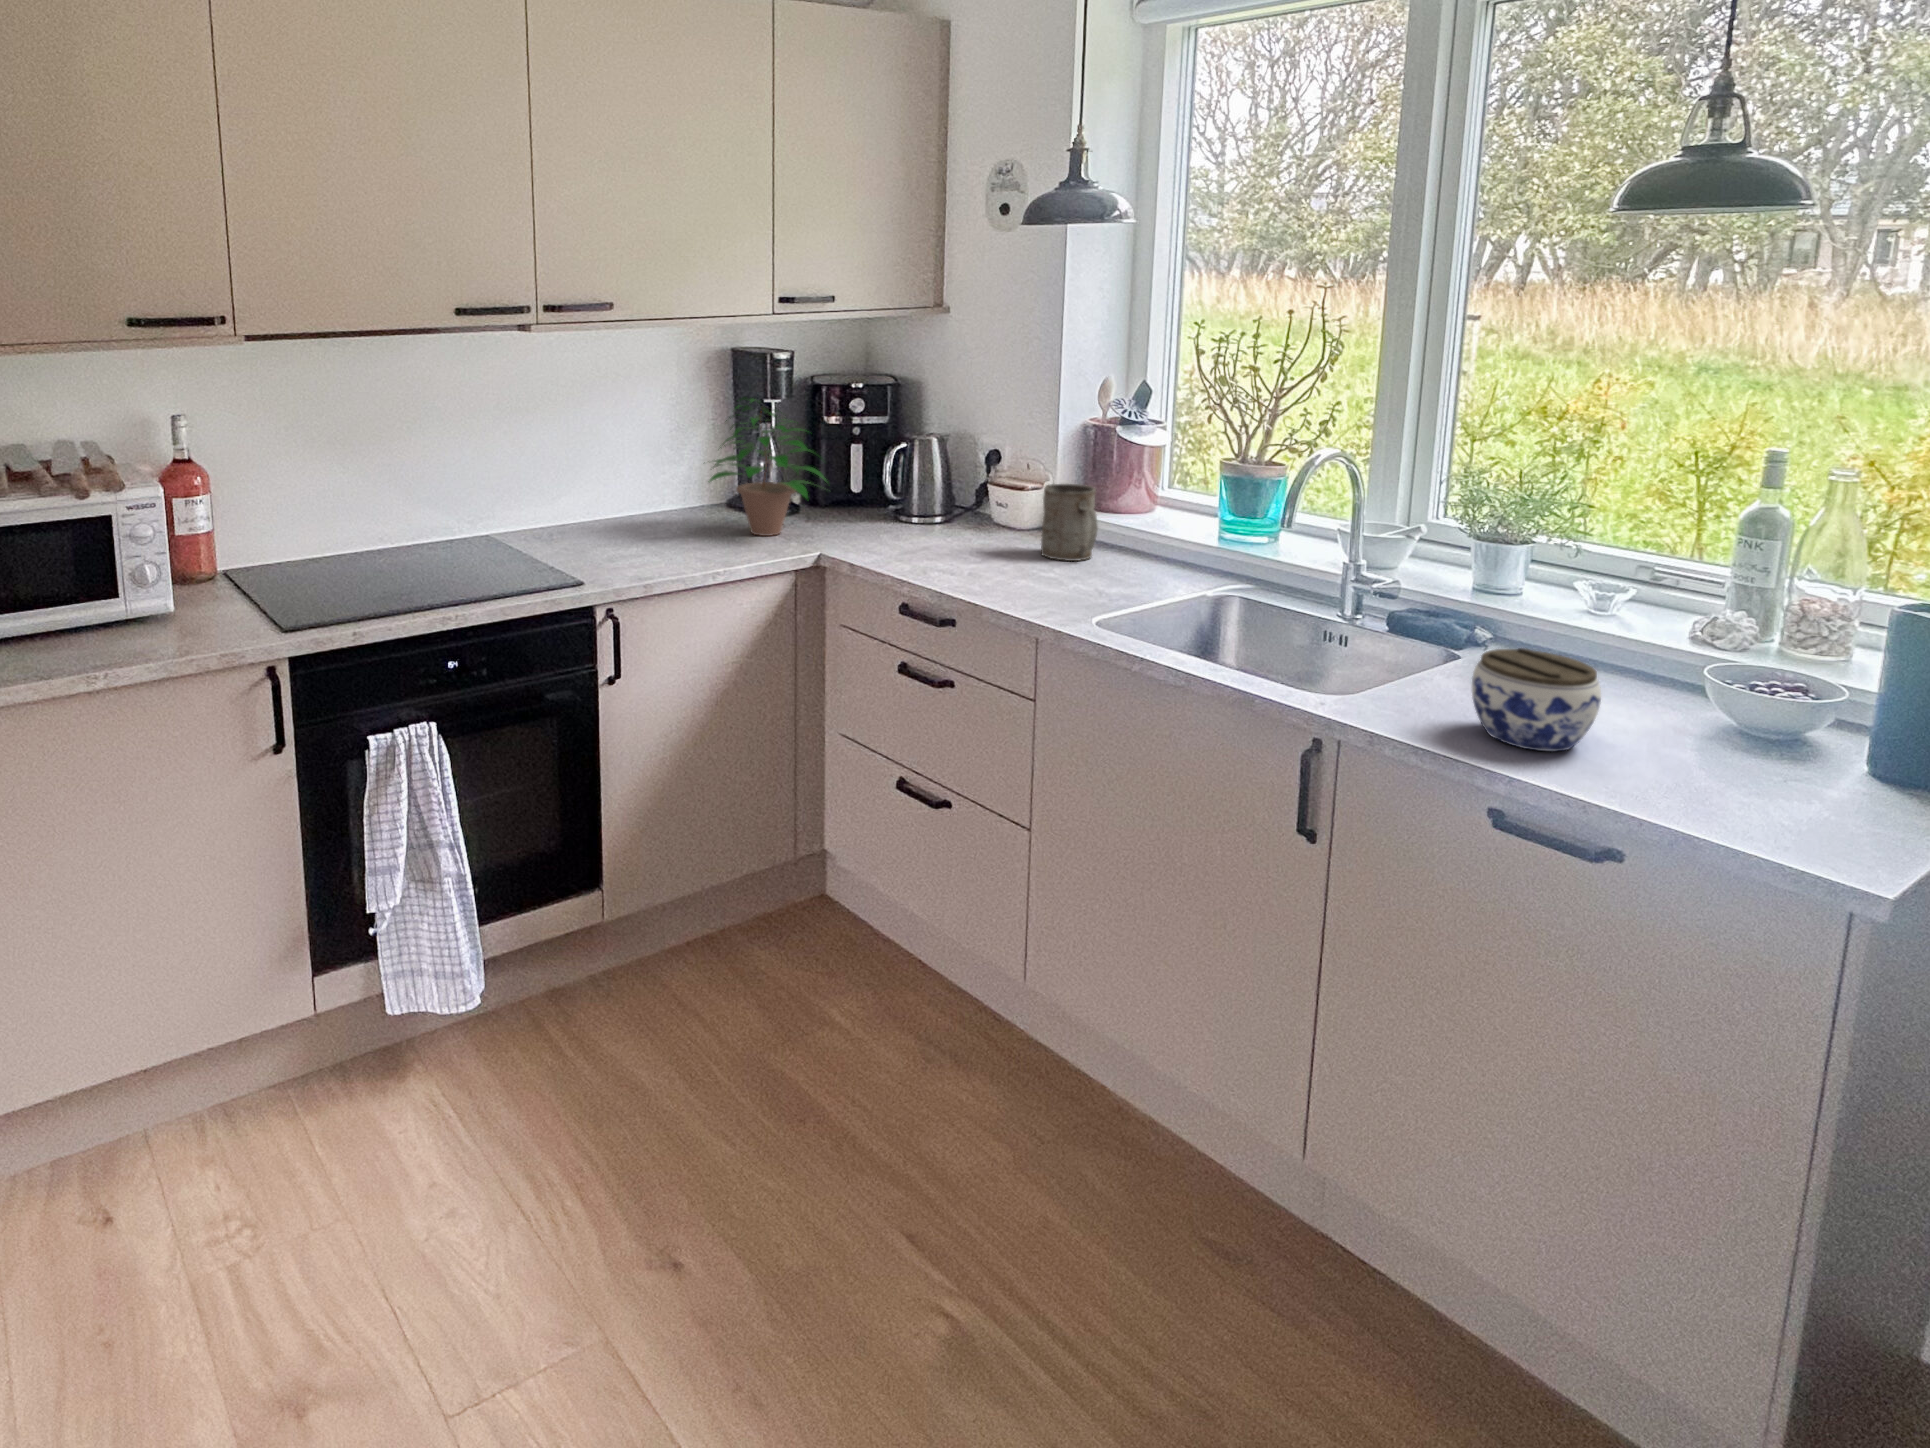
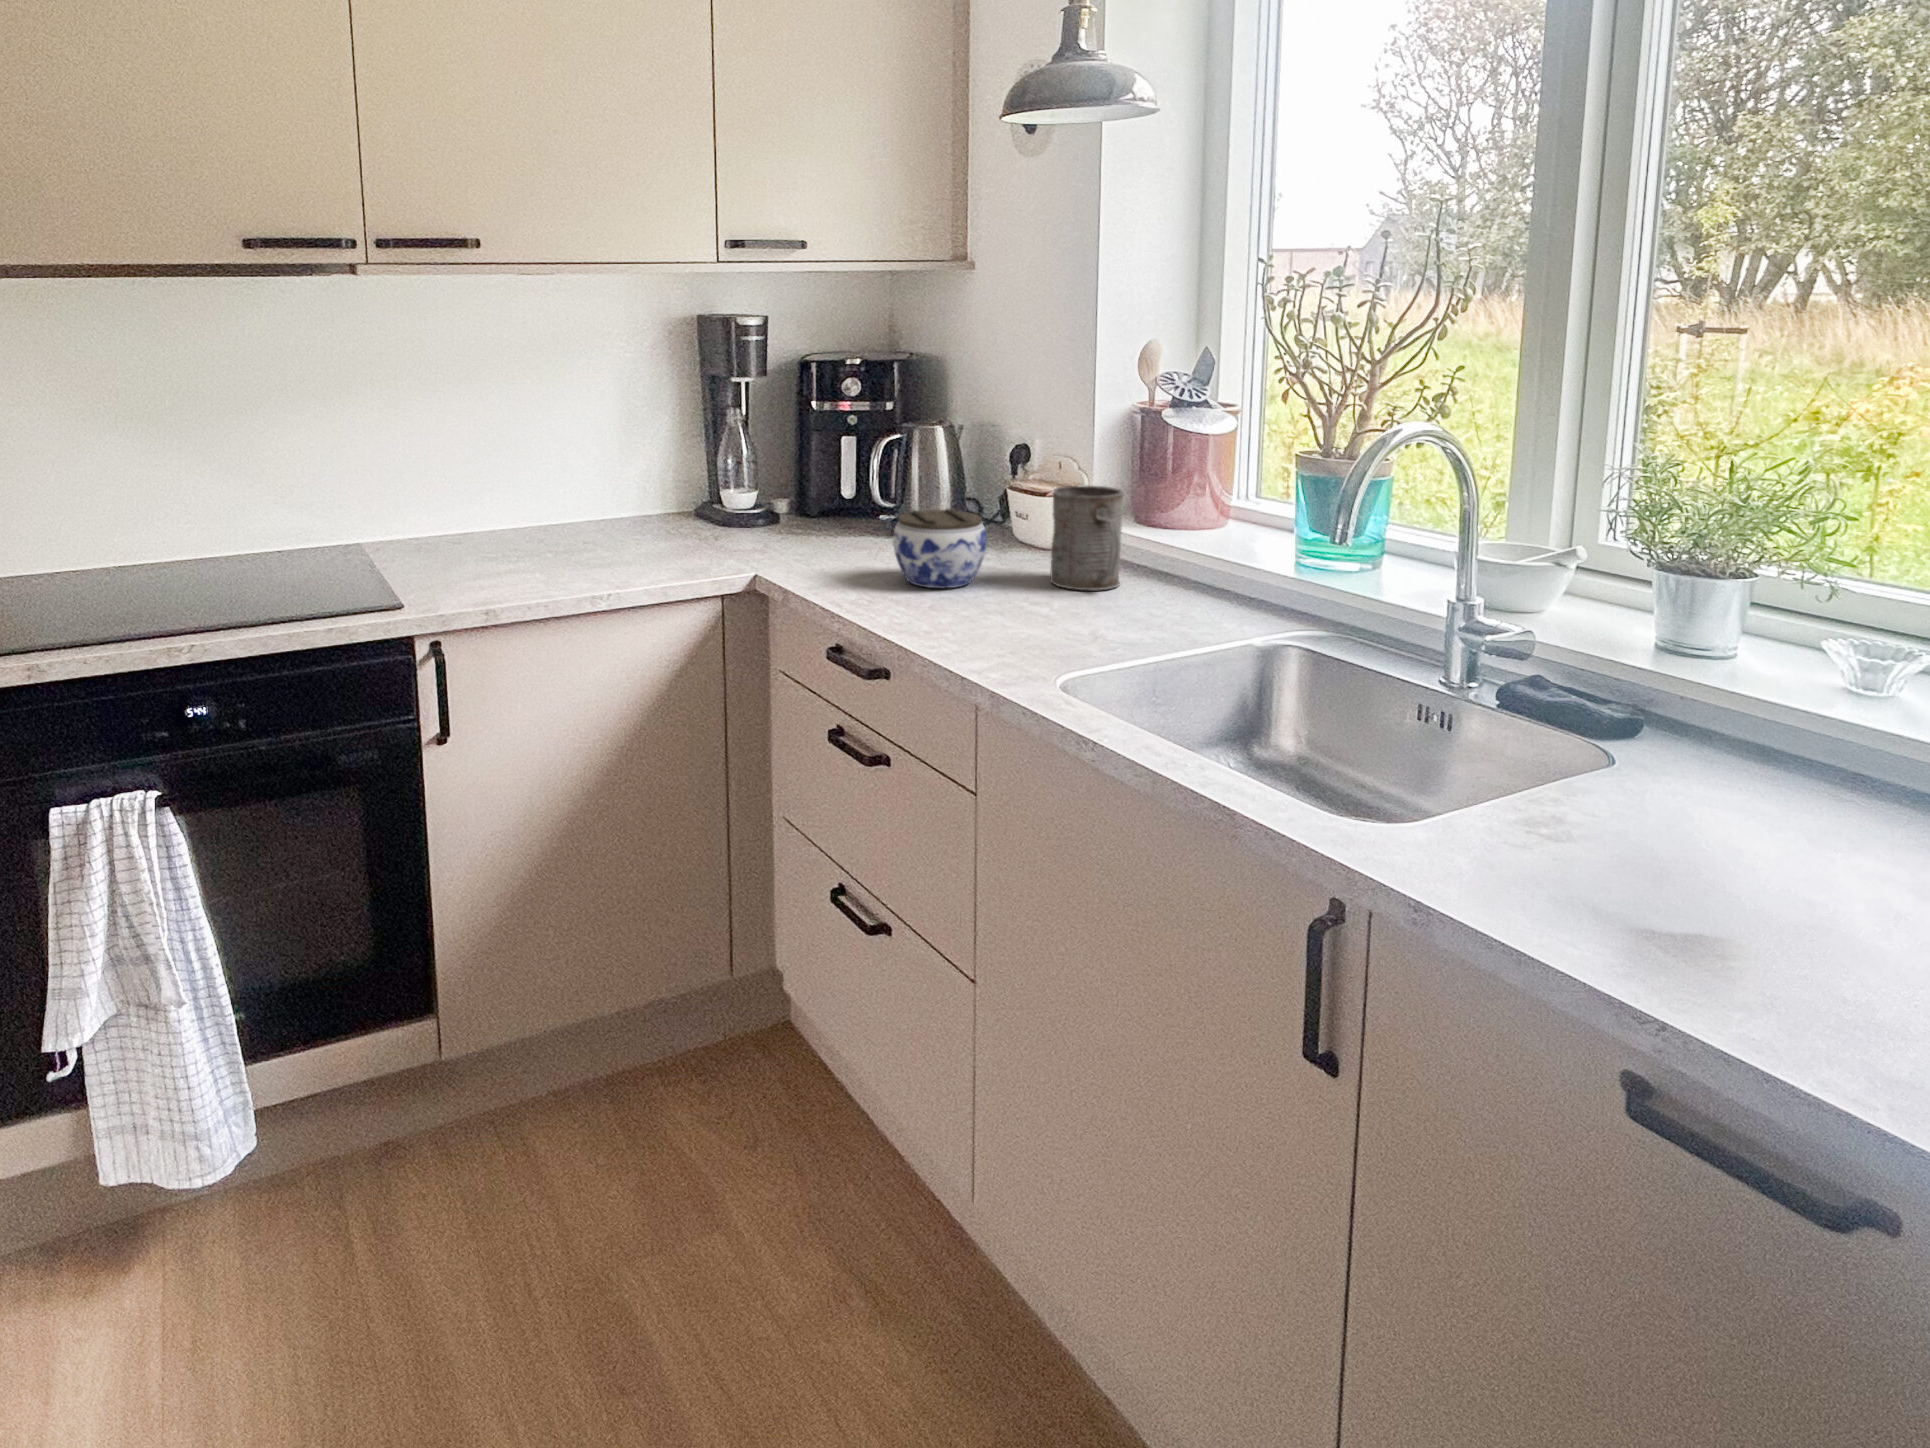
potted plant: present [710,398,827,536] -> none [620,371,803,550]
jar: present [1472,648,1601,751] -> present [893,509,986,588]

